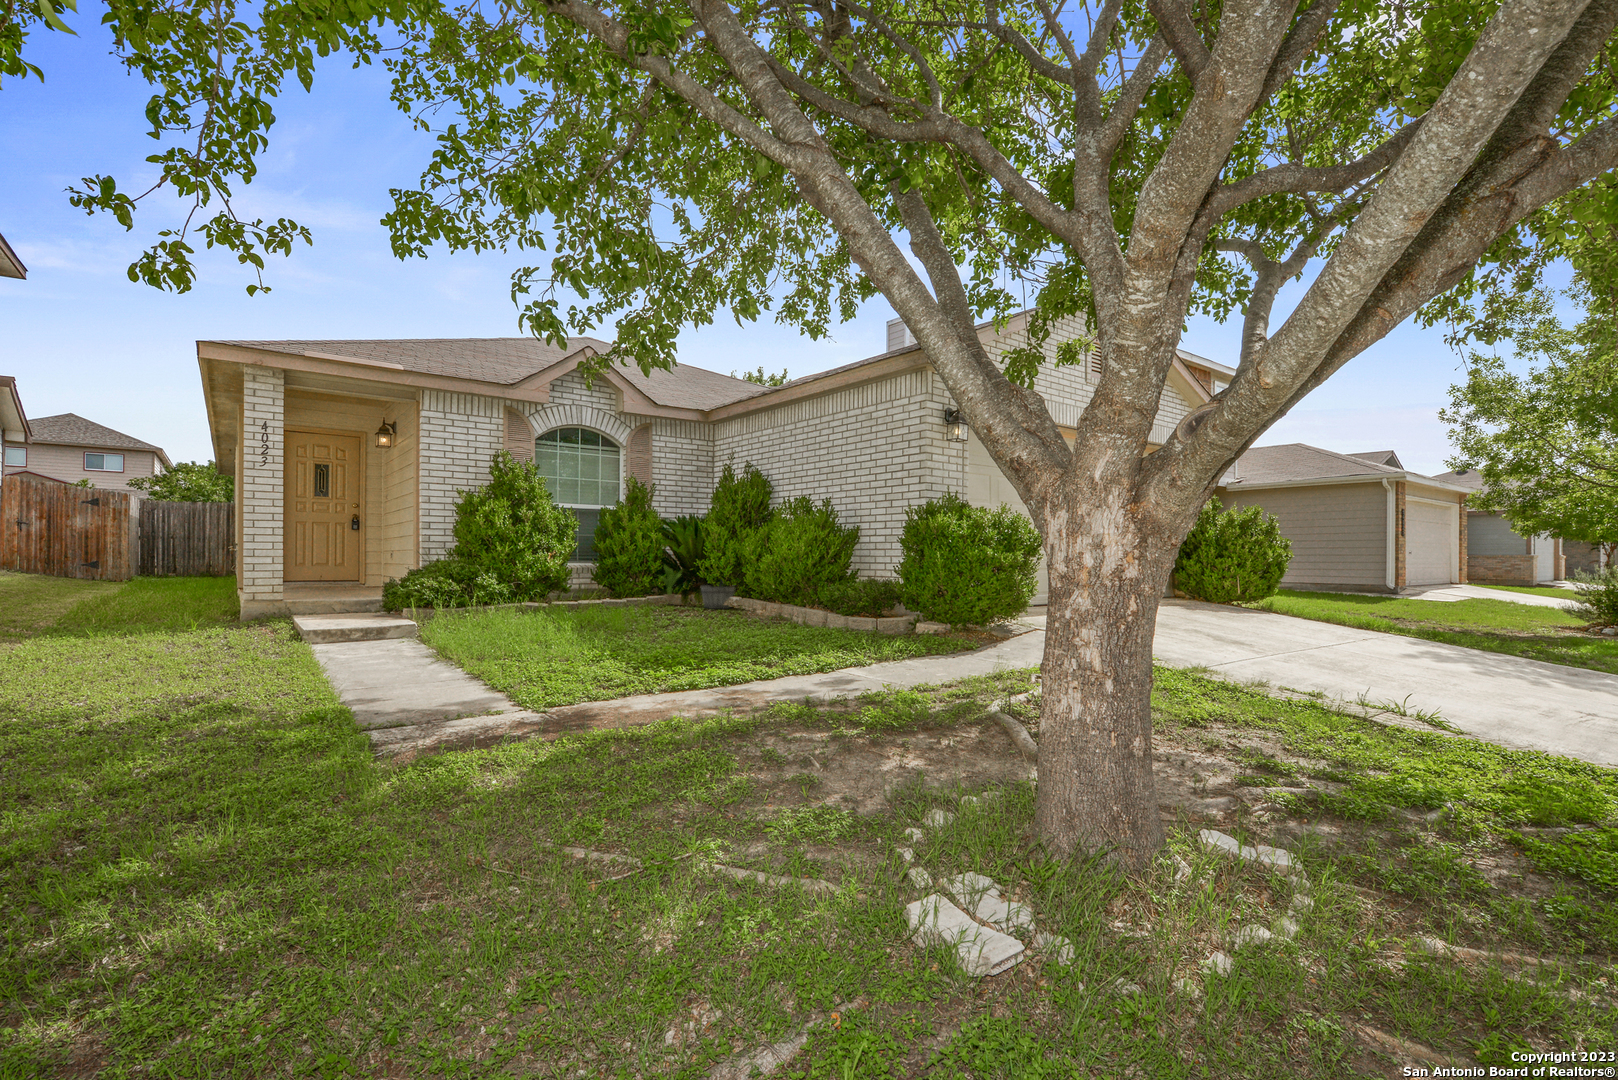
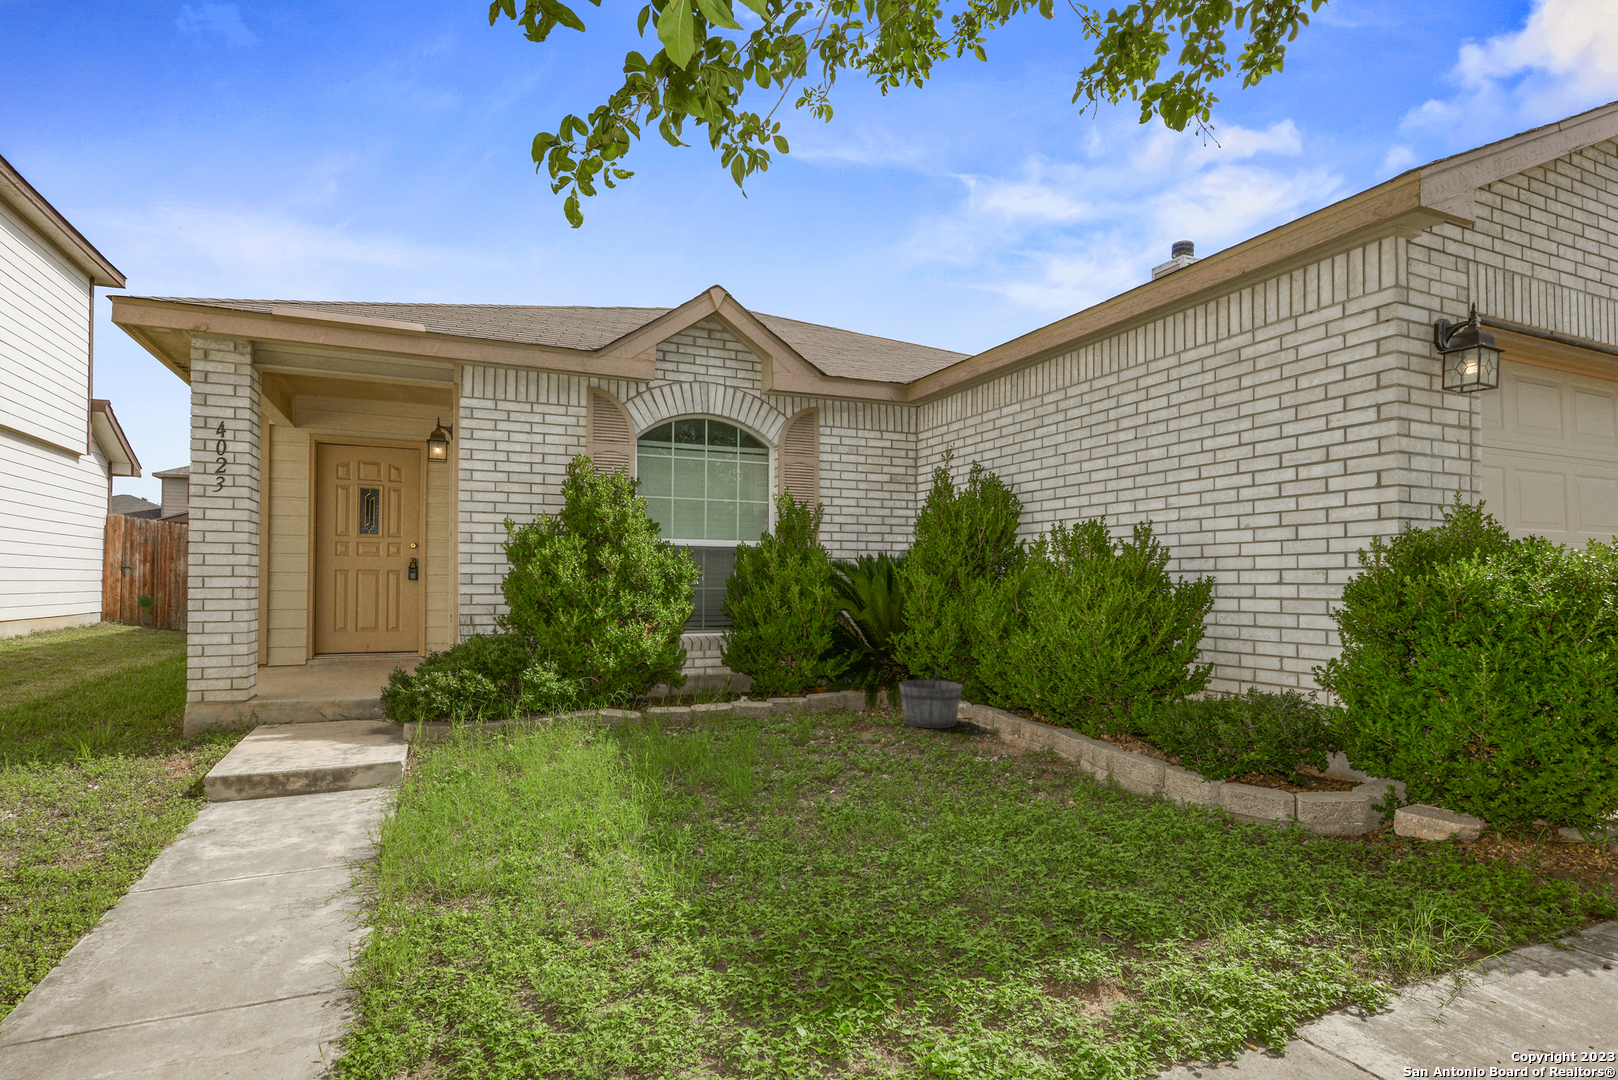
potted plant: present [662,565,681,600] -> present [135,593,156,624]

